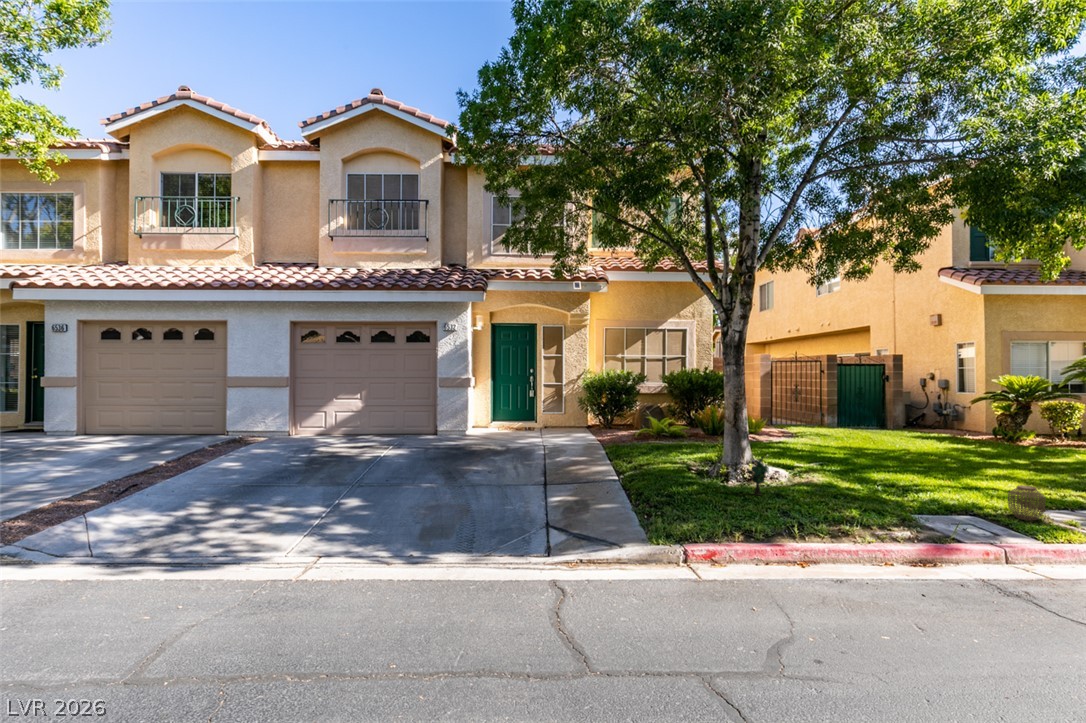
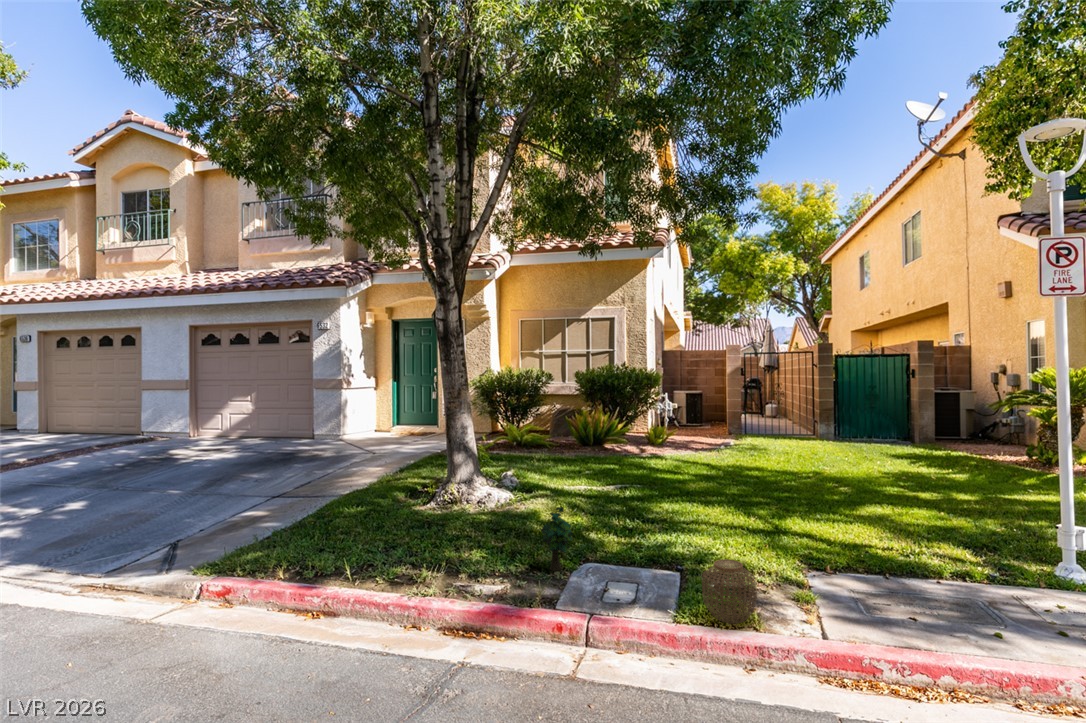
decorative plant: present [747,456,769,495] -> present [538,507,573,571]

